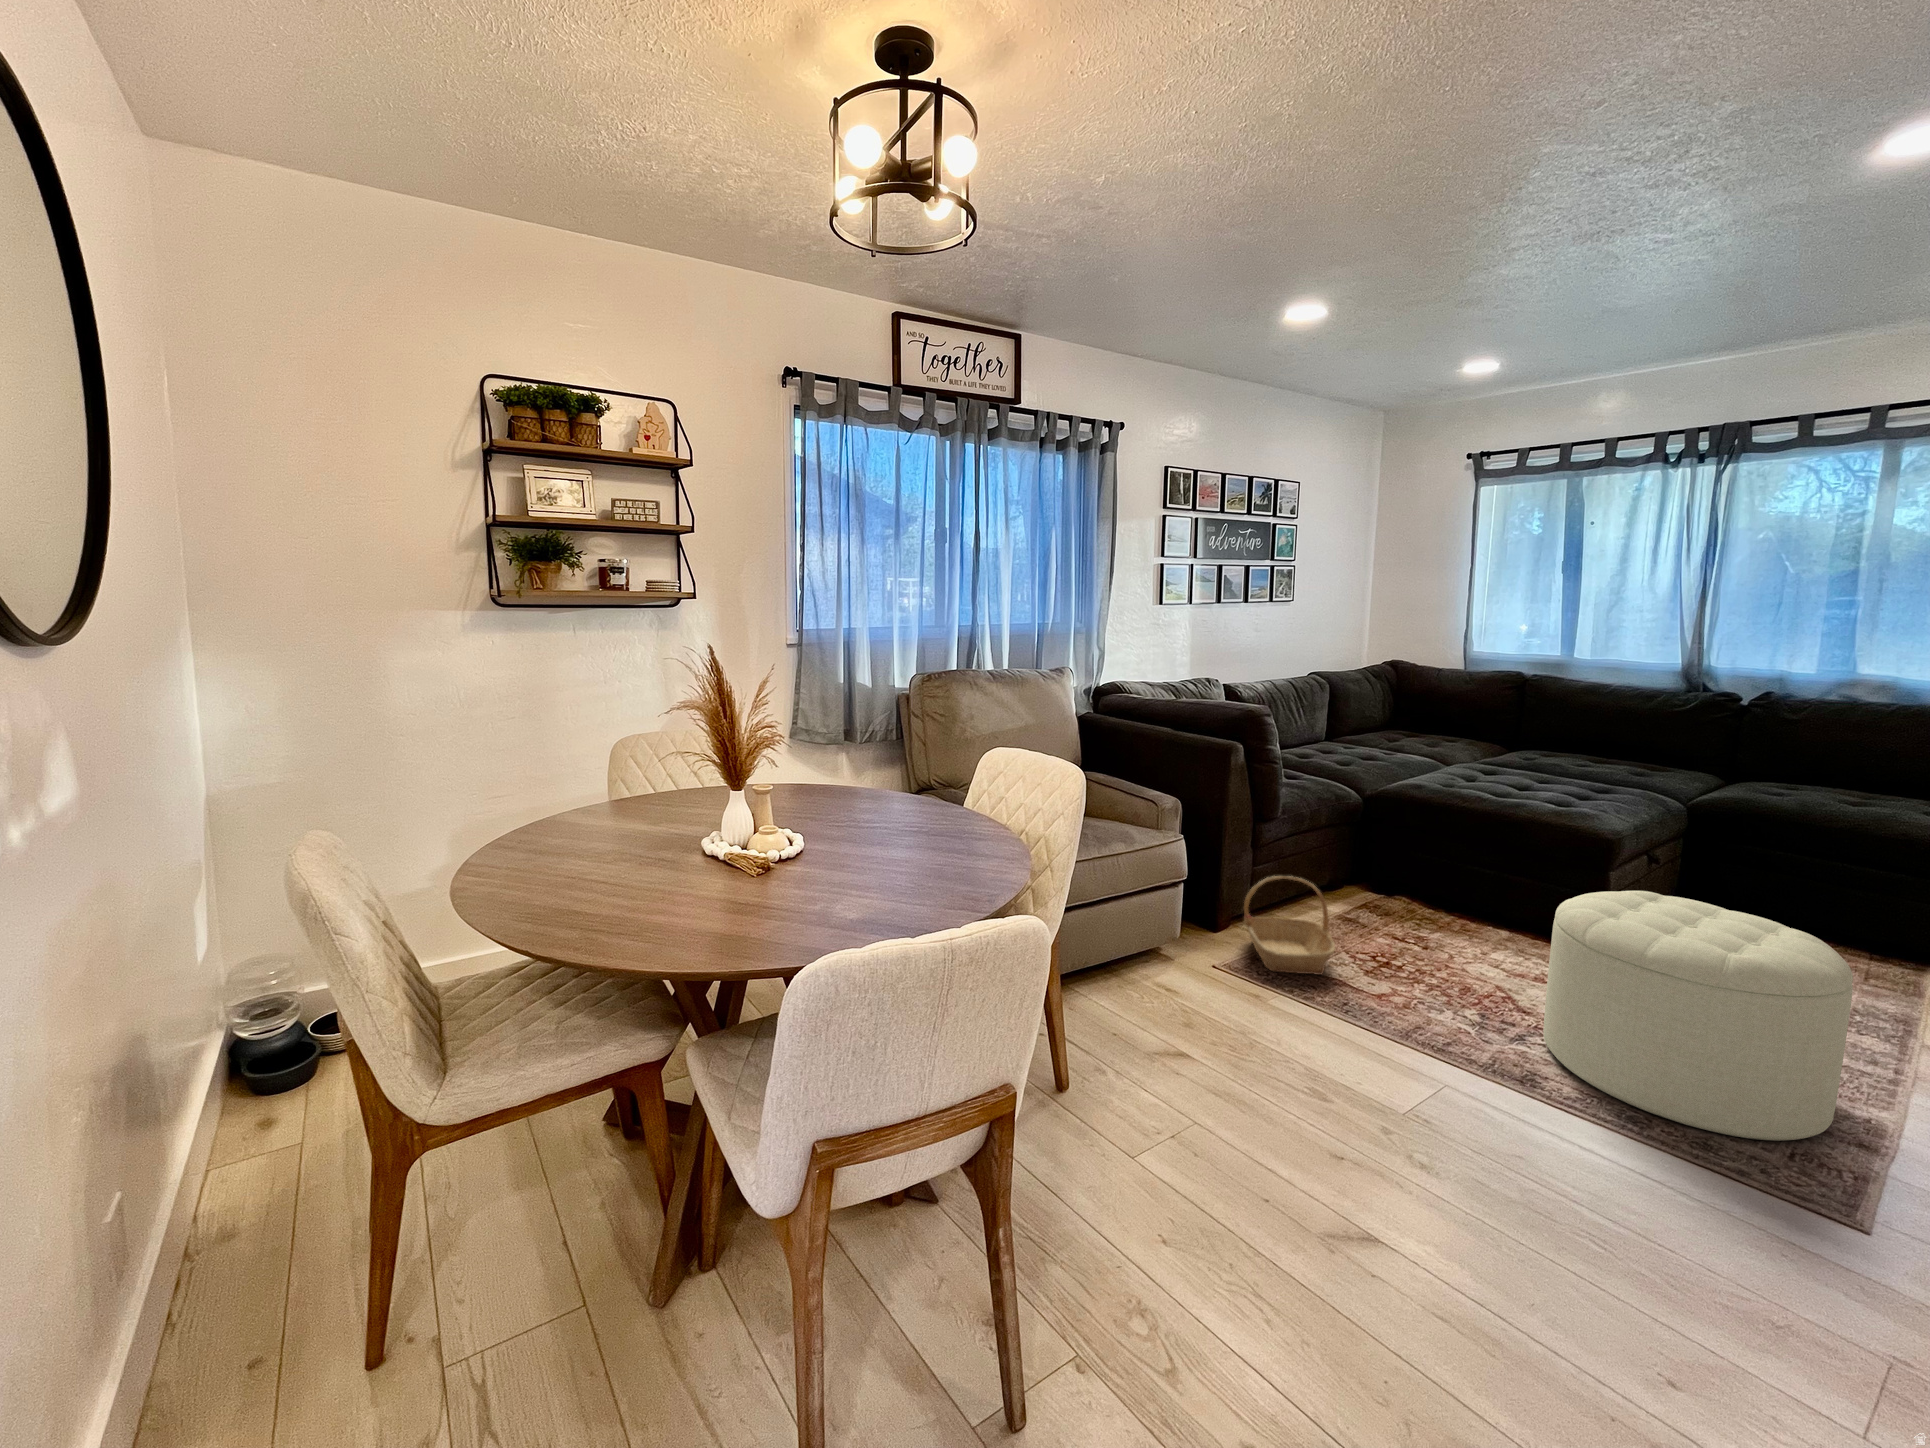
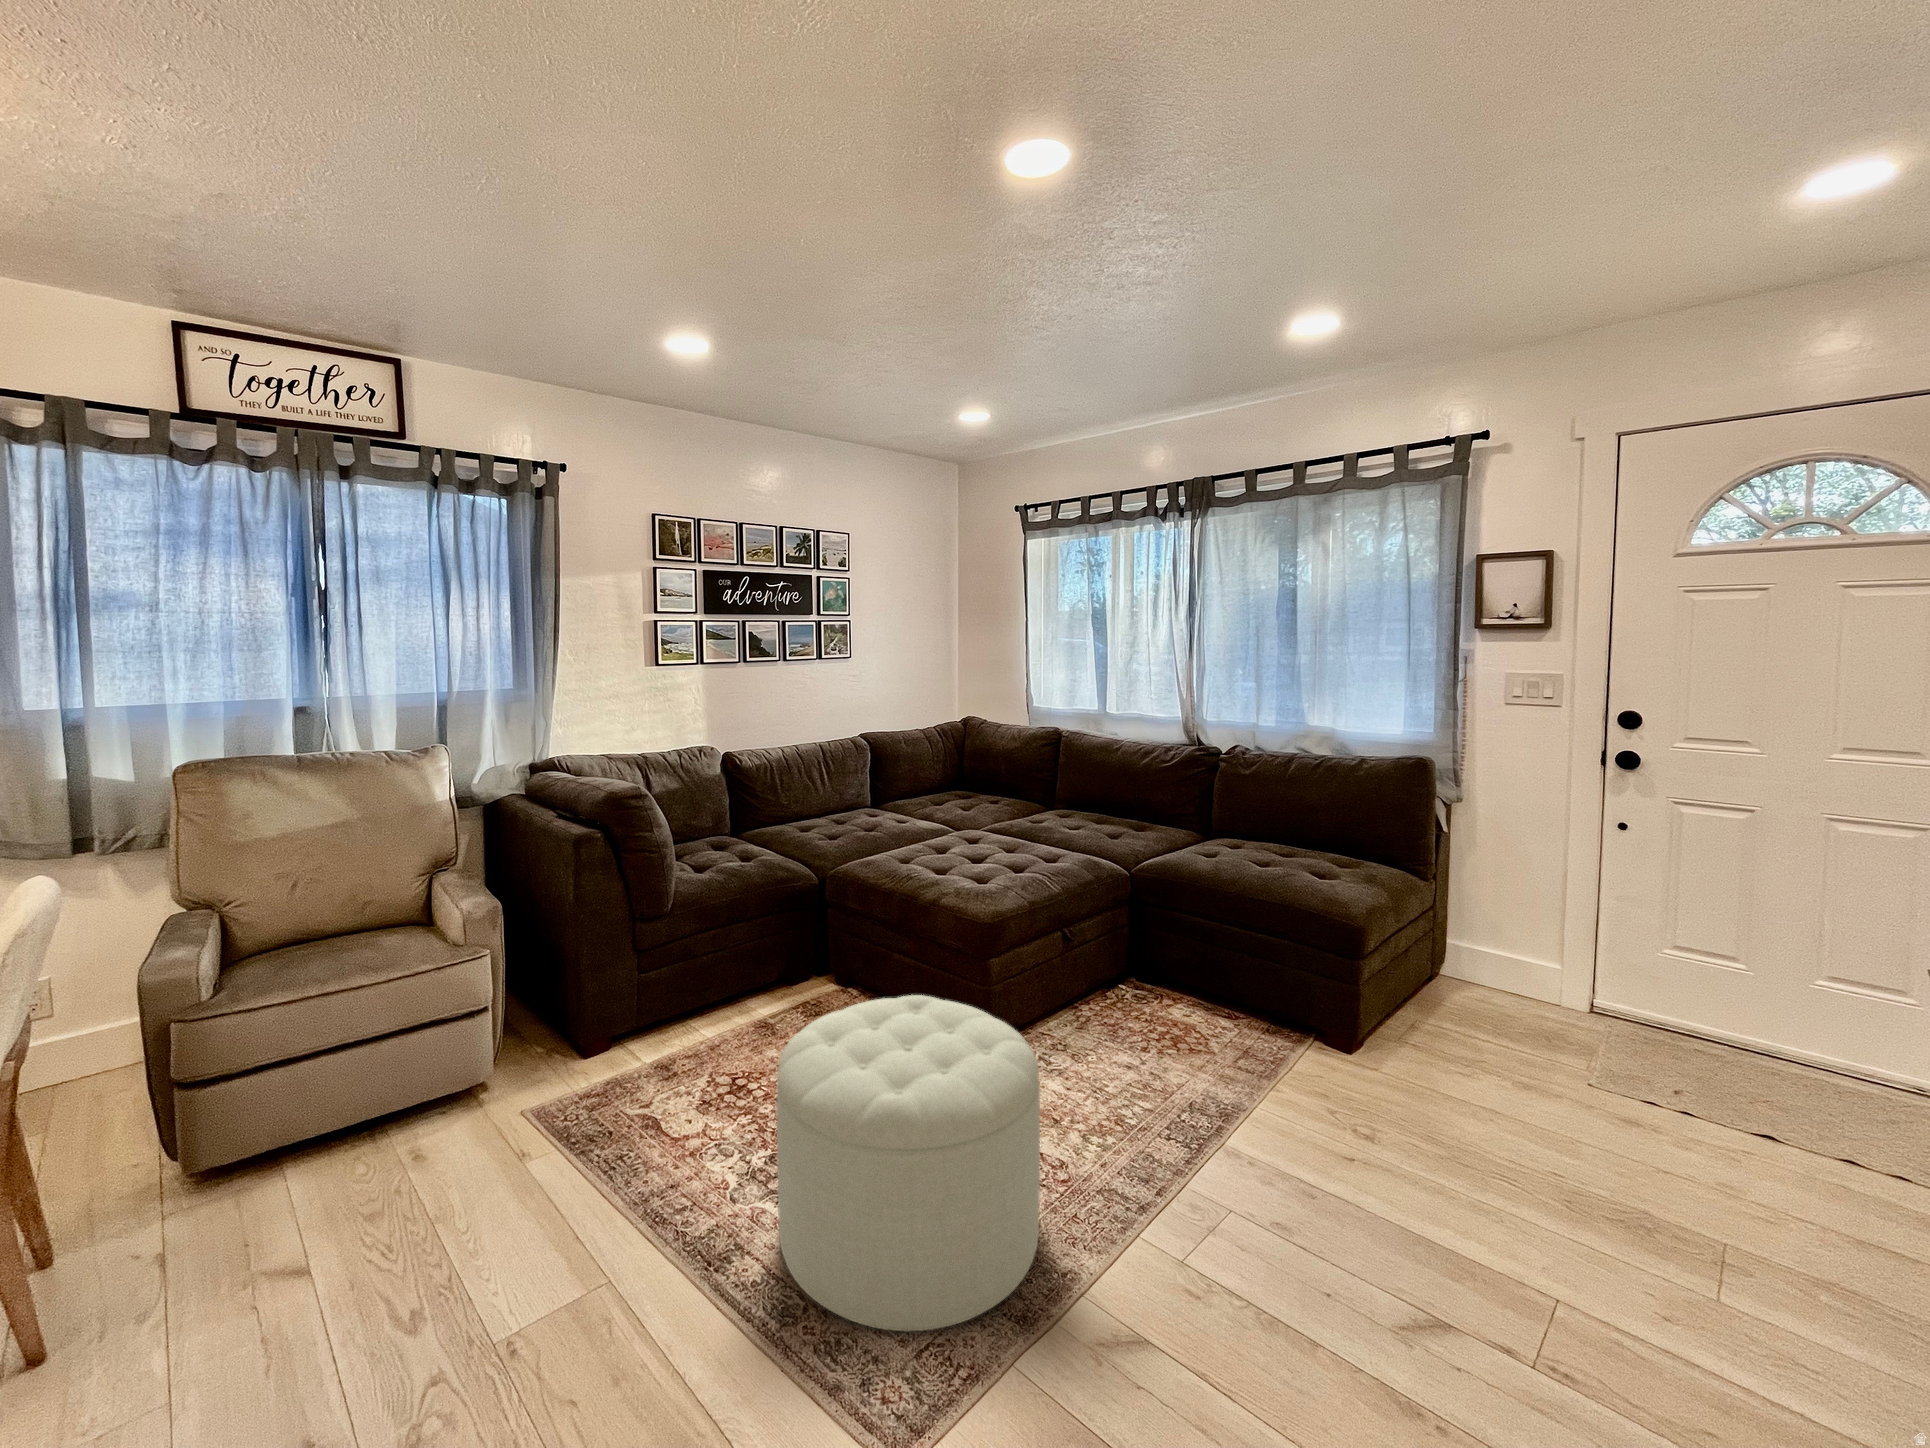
basket: present [1244,876,1335,975] -> none [569,988,678,1112]

